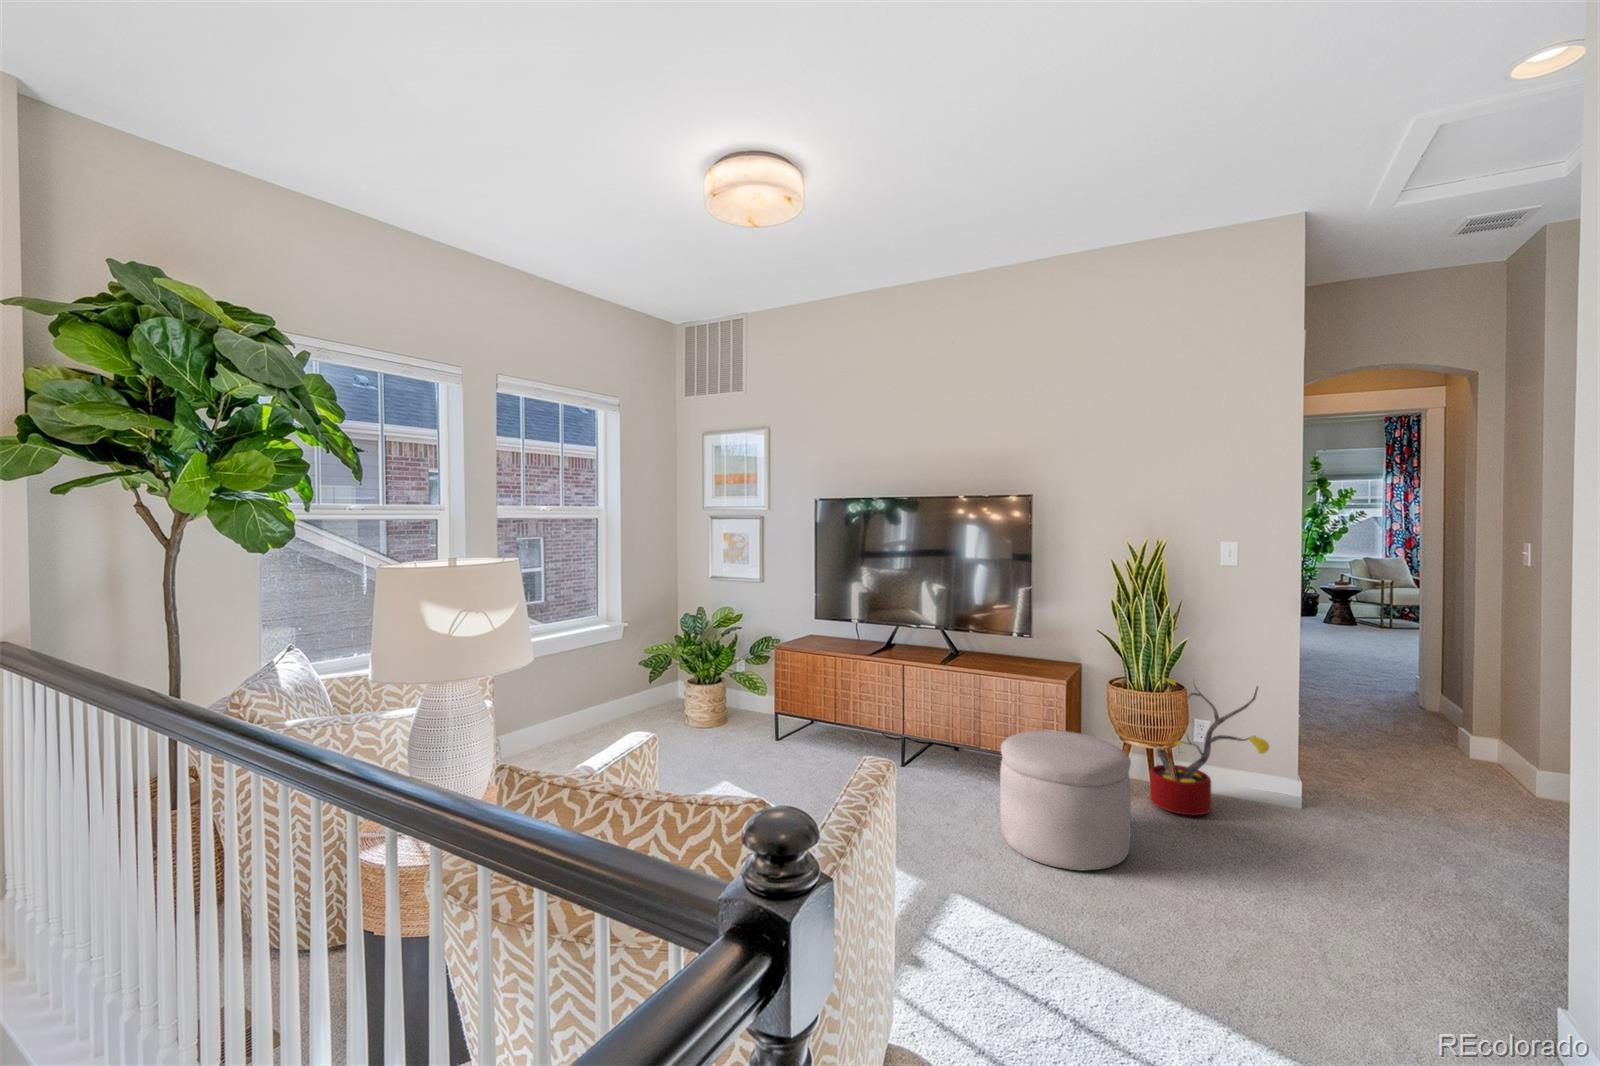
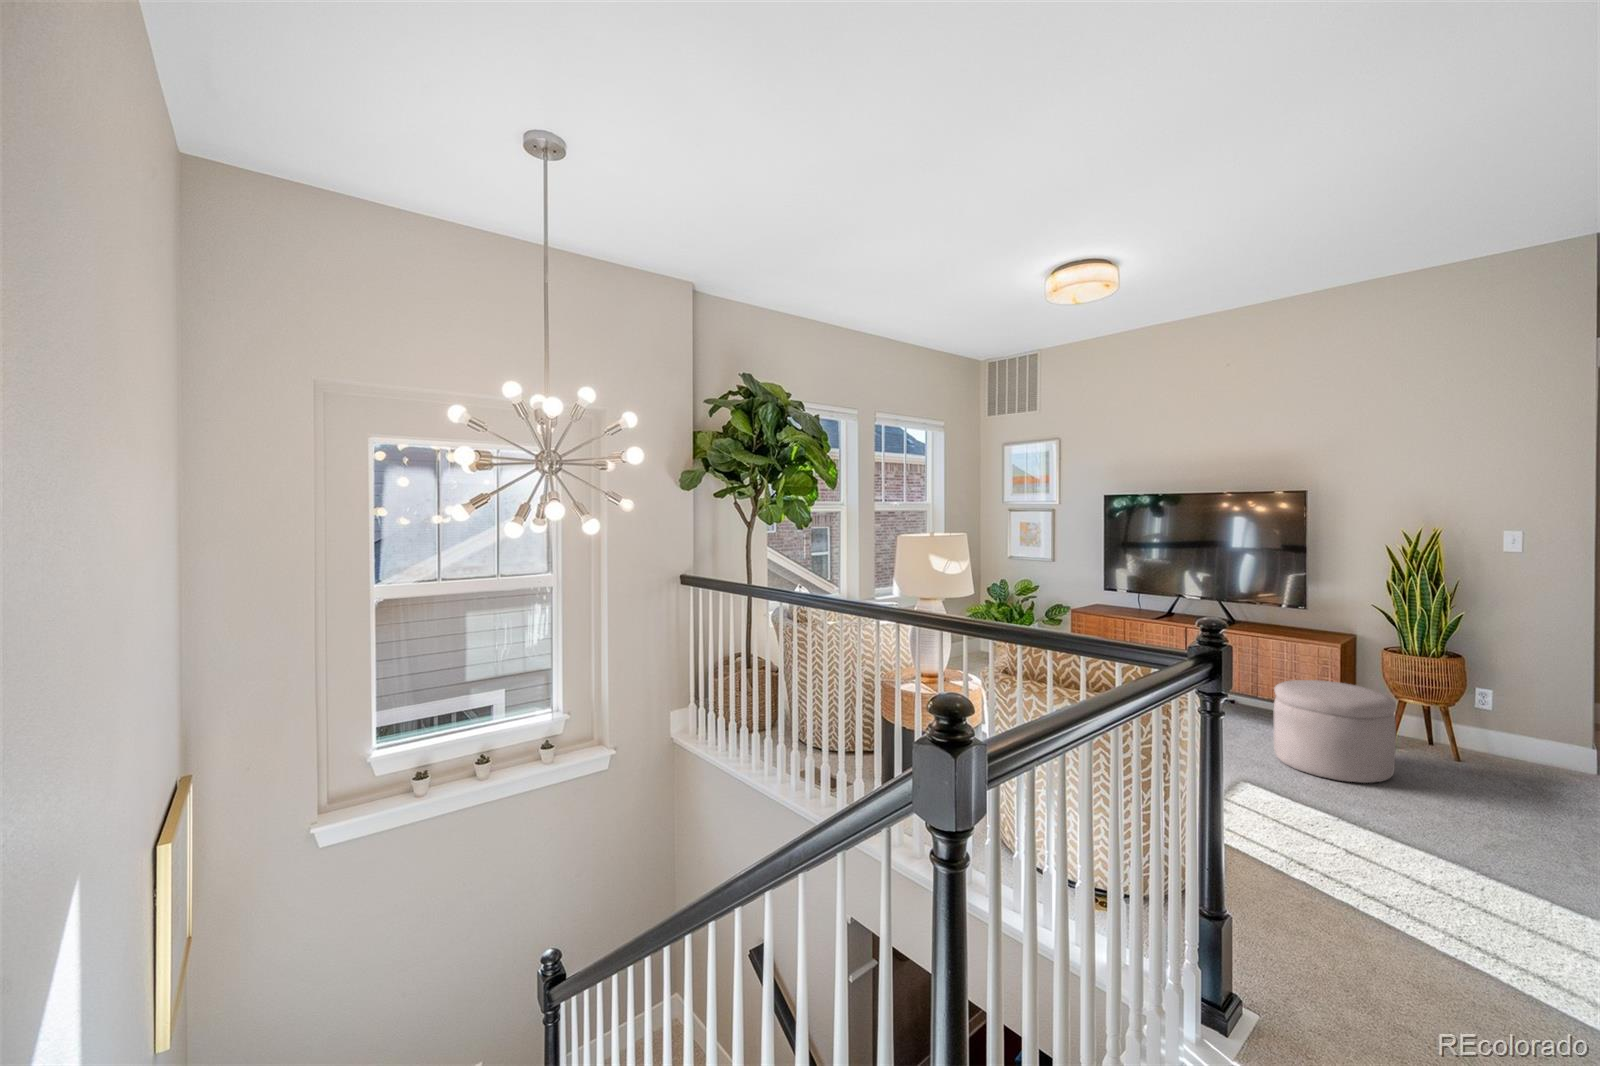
decorative plant: present [1150,679,1269,815] -> none [1400,637,1548,762]

